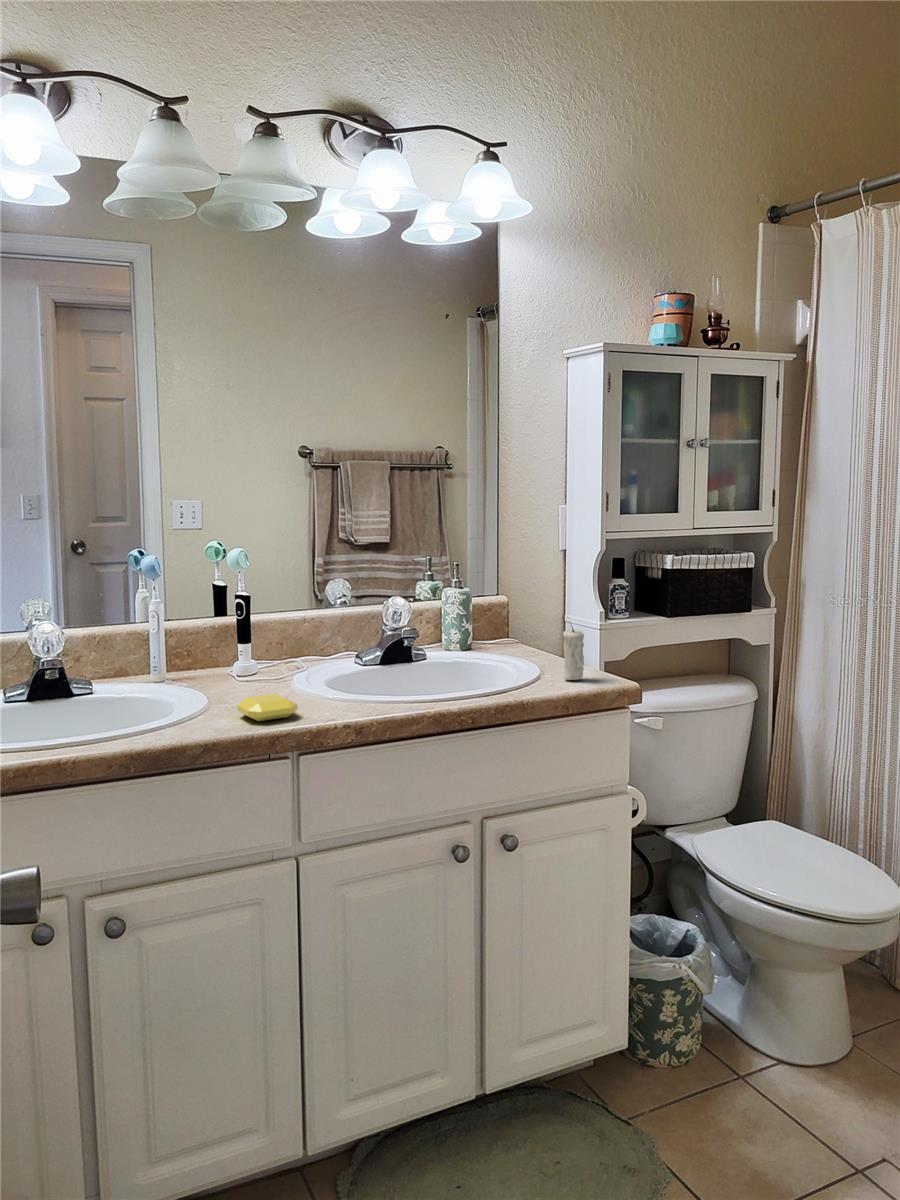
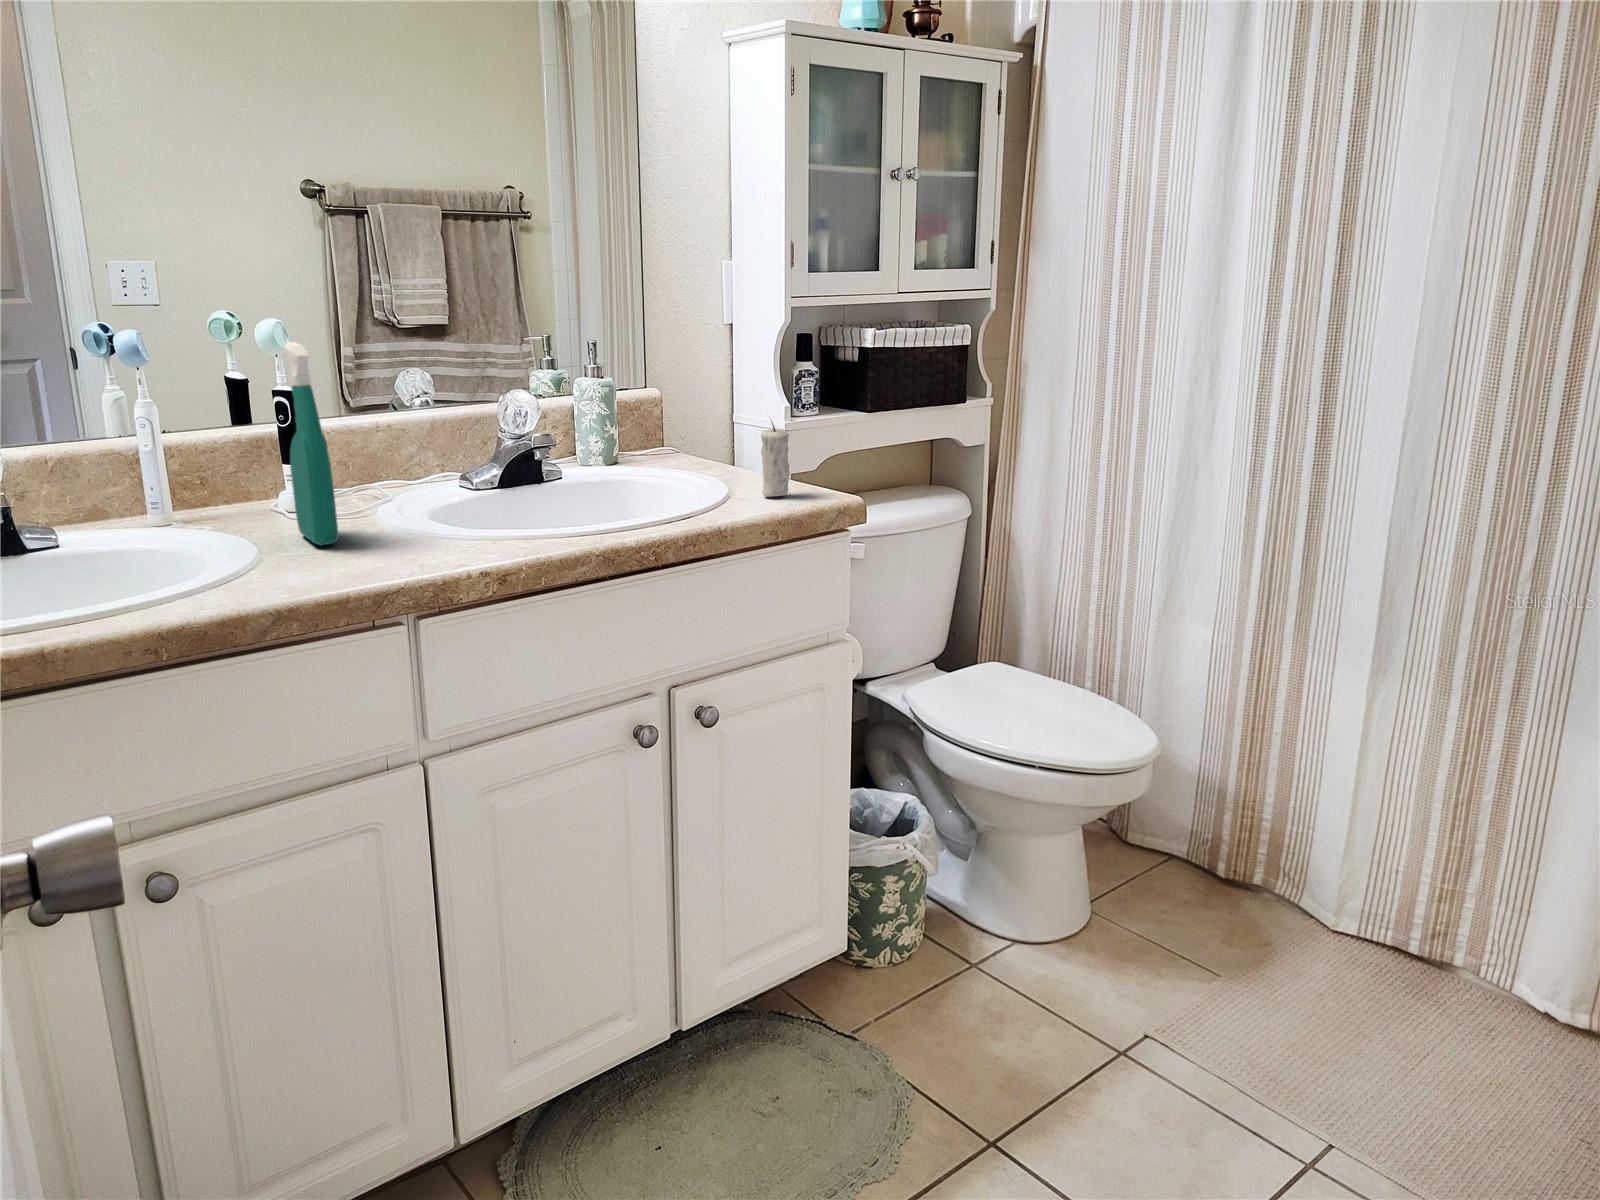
spray bottle: none [237,566,261,701] -> present [284,342,338,545]
soap bar: present [237,694,298,721] -> none [310,532,406,574]

